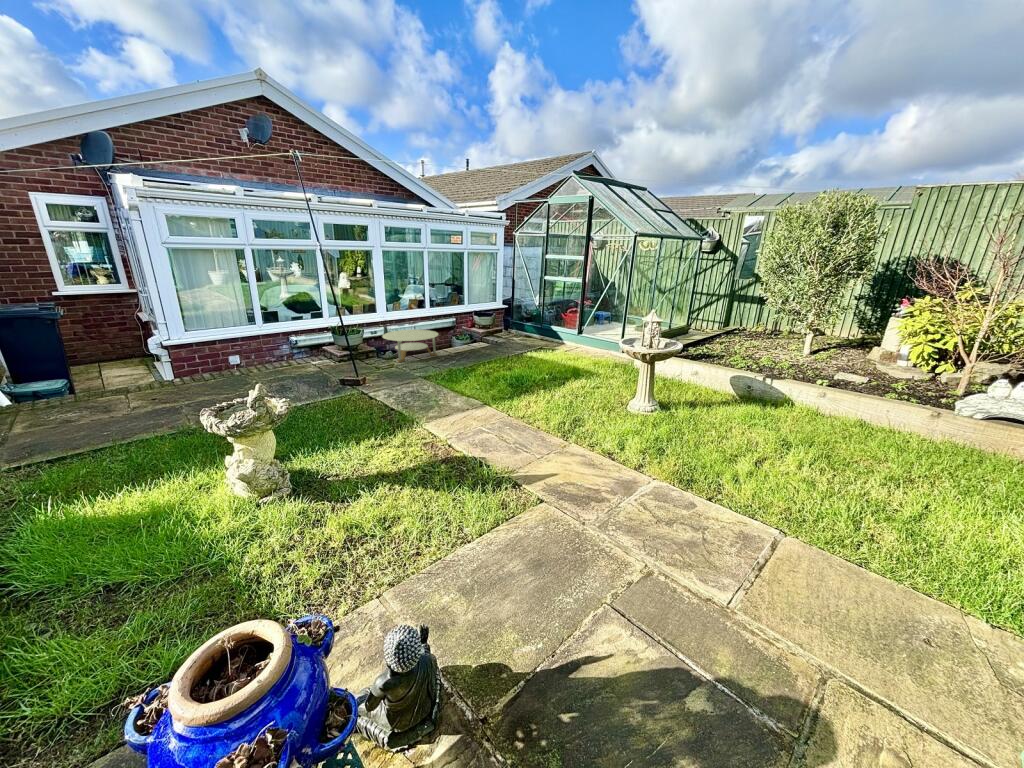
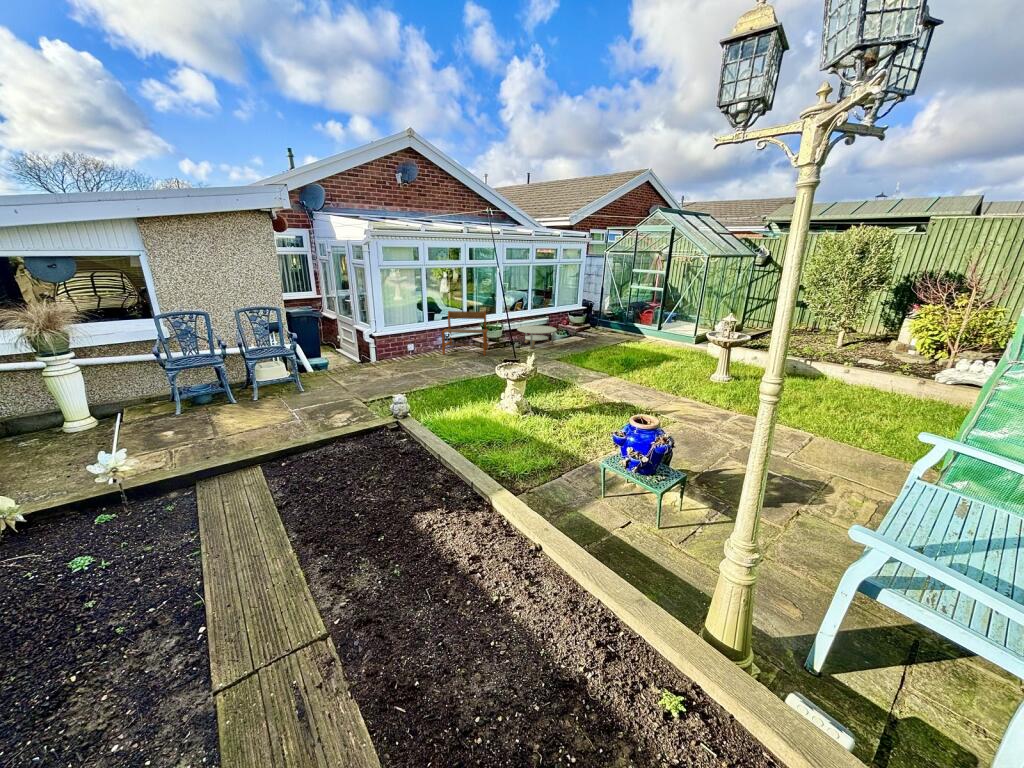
bench: none [257,310,336,374] -> present [442,311,489,356]

